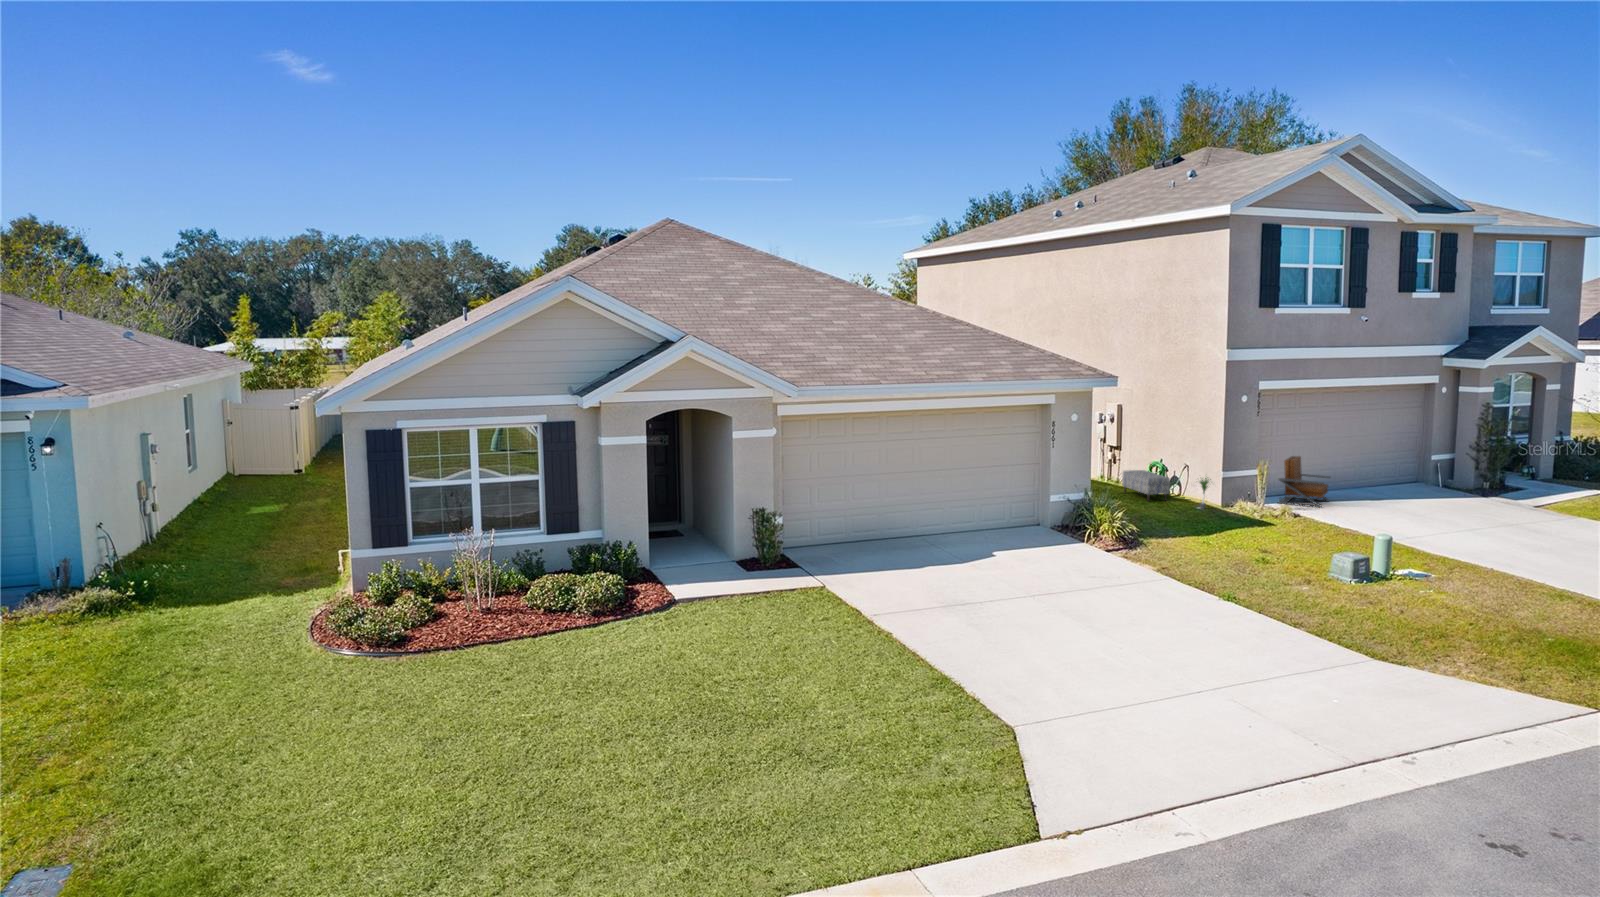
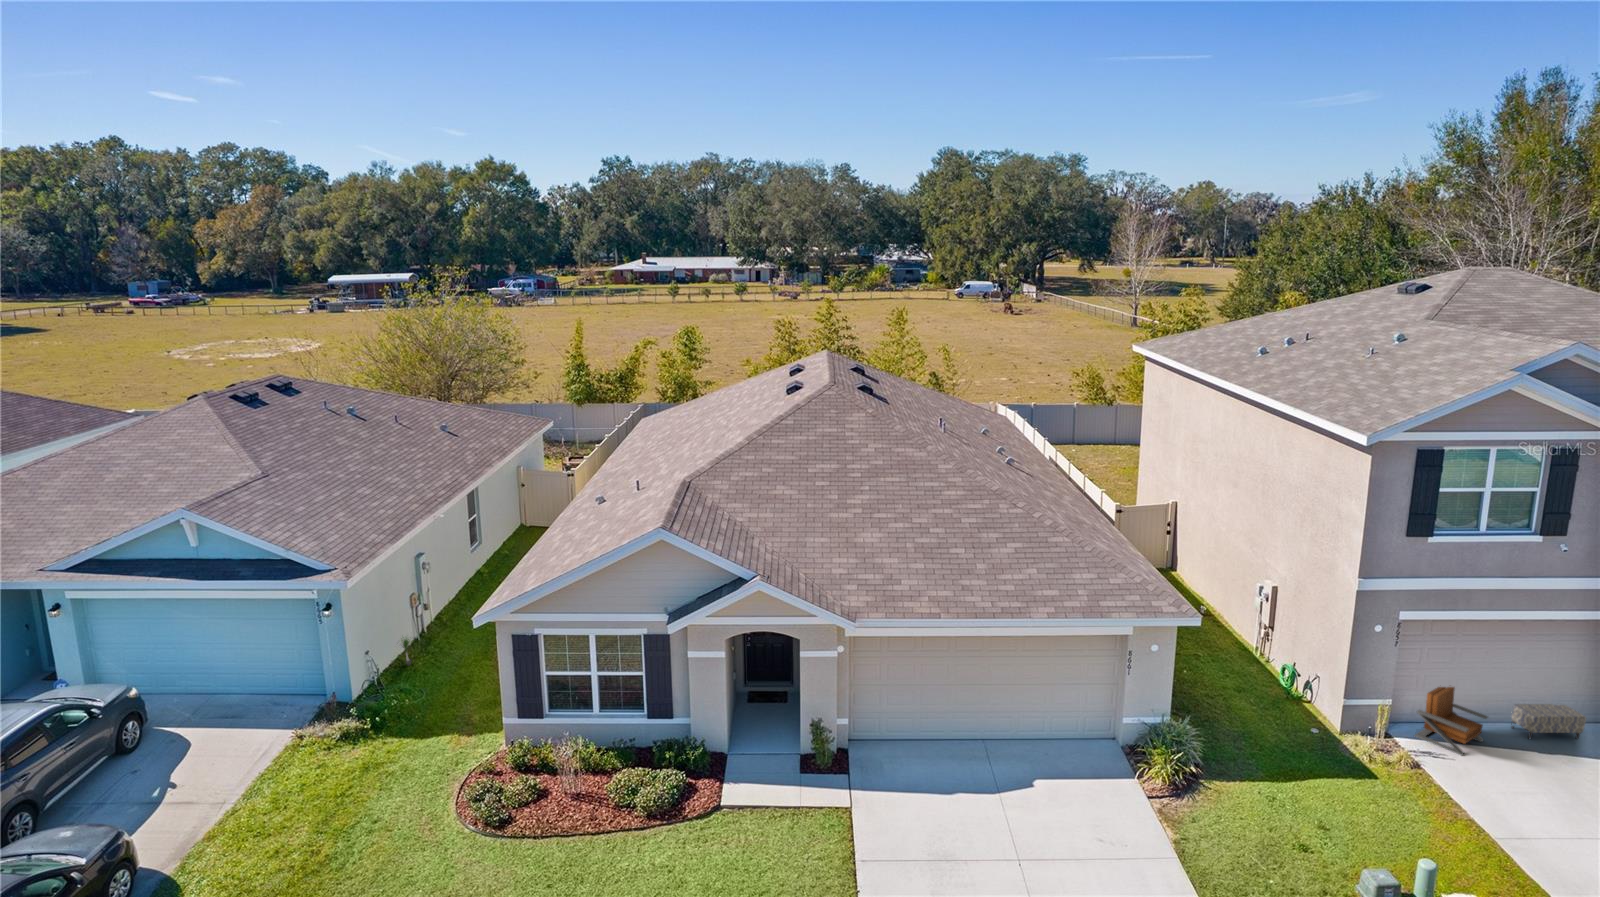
bench: present [1122,470,1170,501] -> present [1512,704,1586,739]
potted plant: present [1200,478,1211,509] -> present [402,638,411,665]

